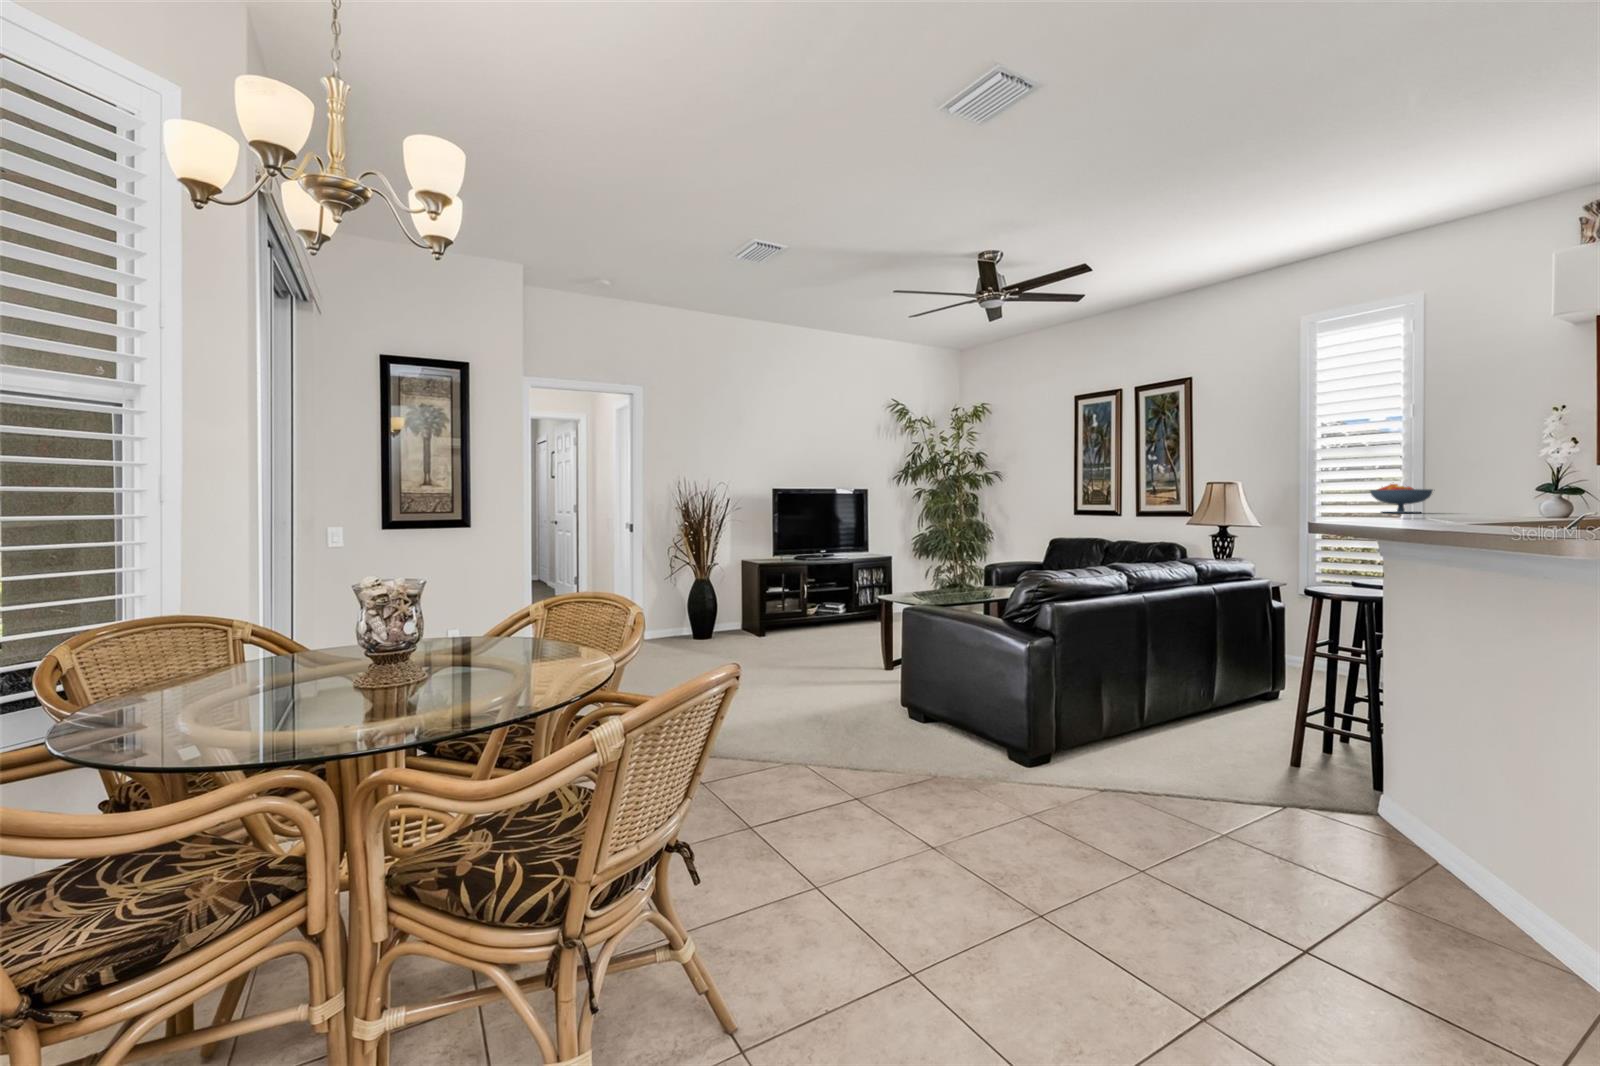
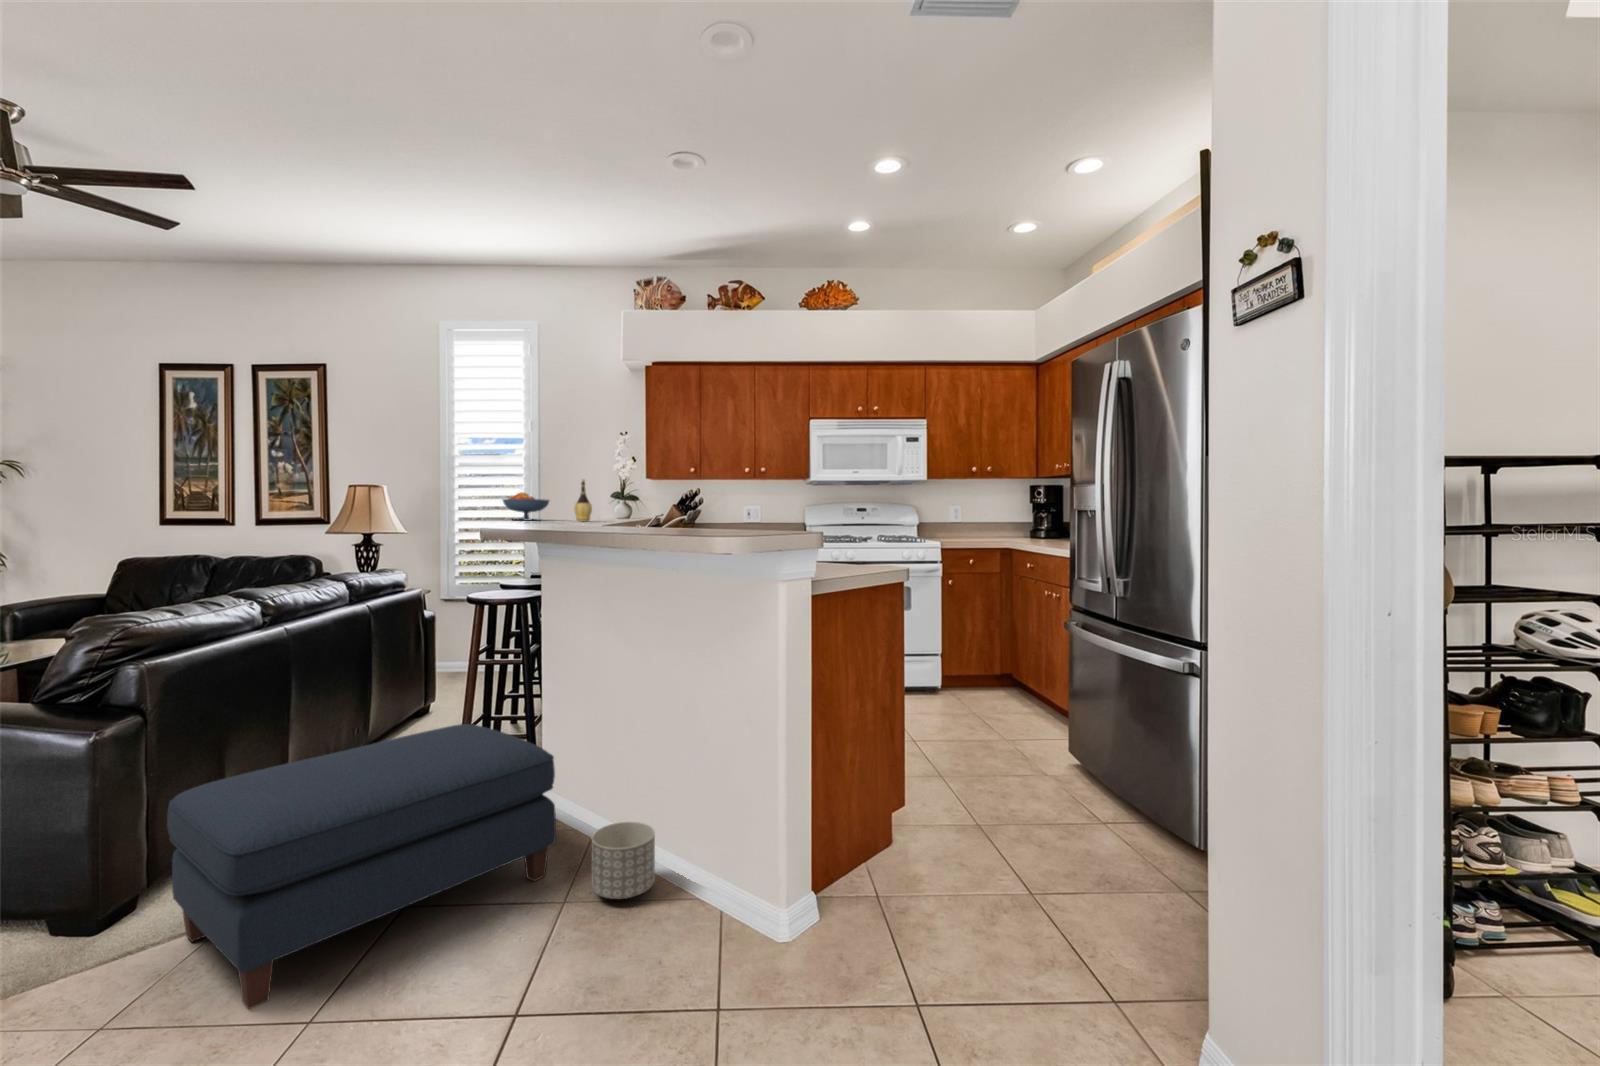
wine bottle: none [1470,463,1498,514] -> present [574,479,592,521]
ottoman: none [1062,693,1382,869] -> present [167,724,556,1009]
planter: none [1419,841,1514,930] -> present [592,822,655,899]

